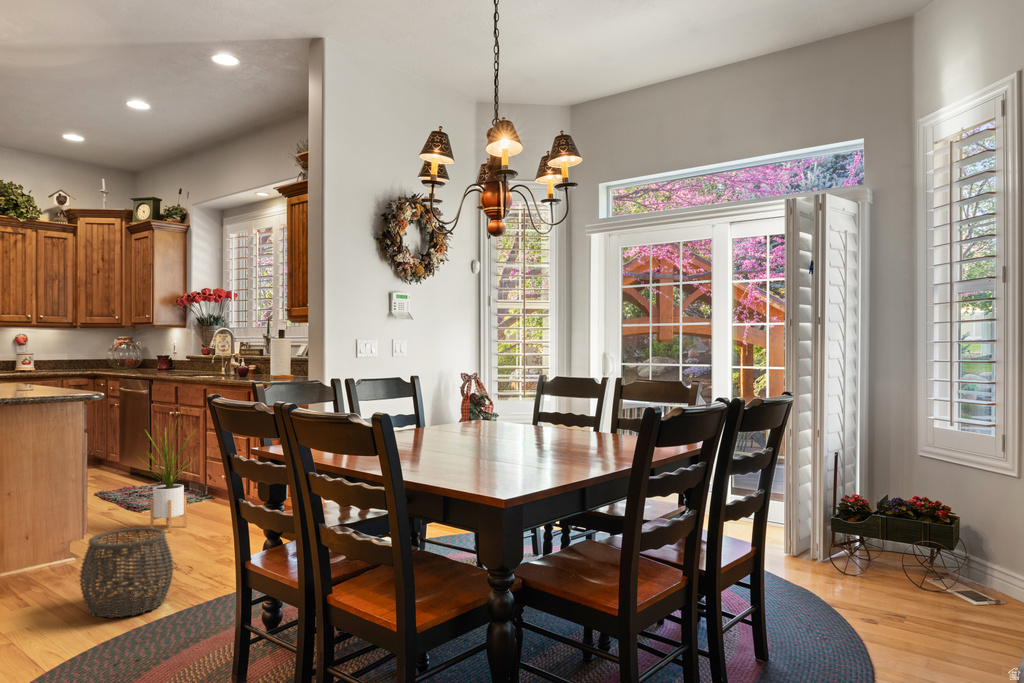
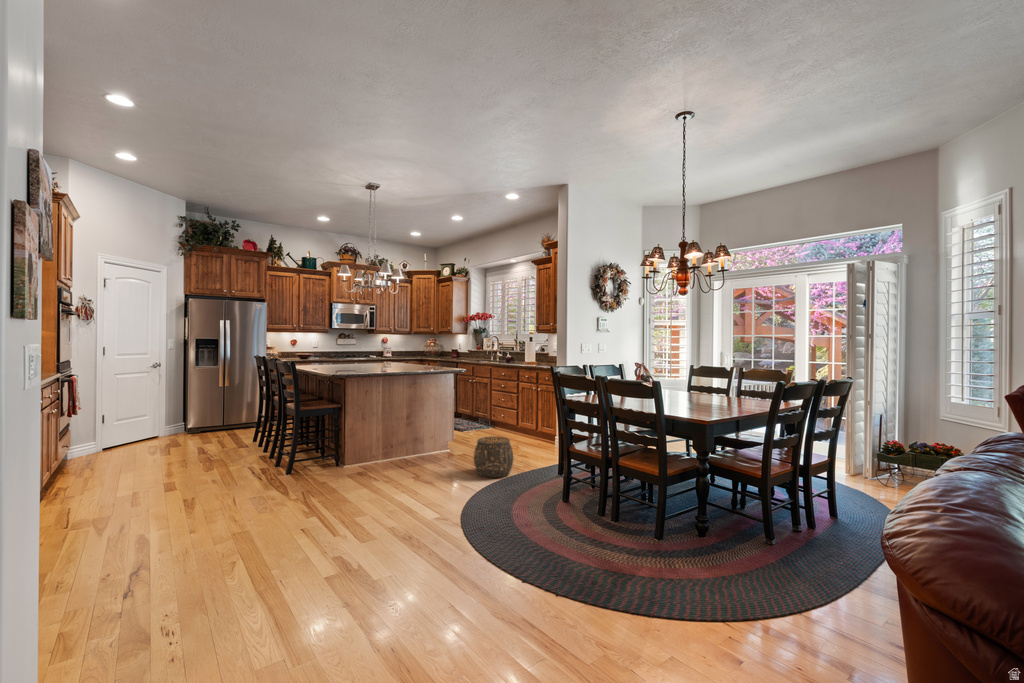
house plant: present [143,425,195,532] -> none [471,384,502,443]

